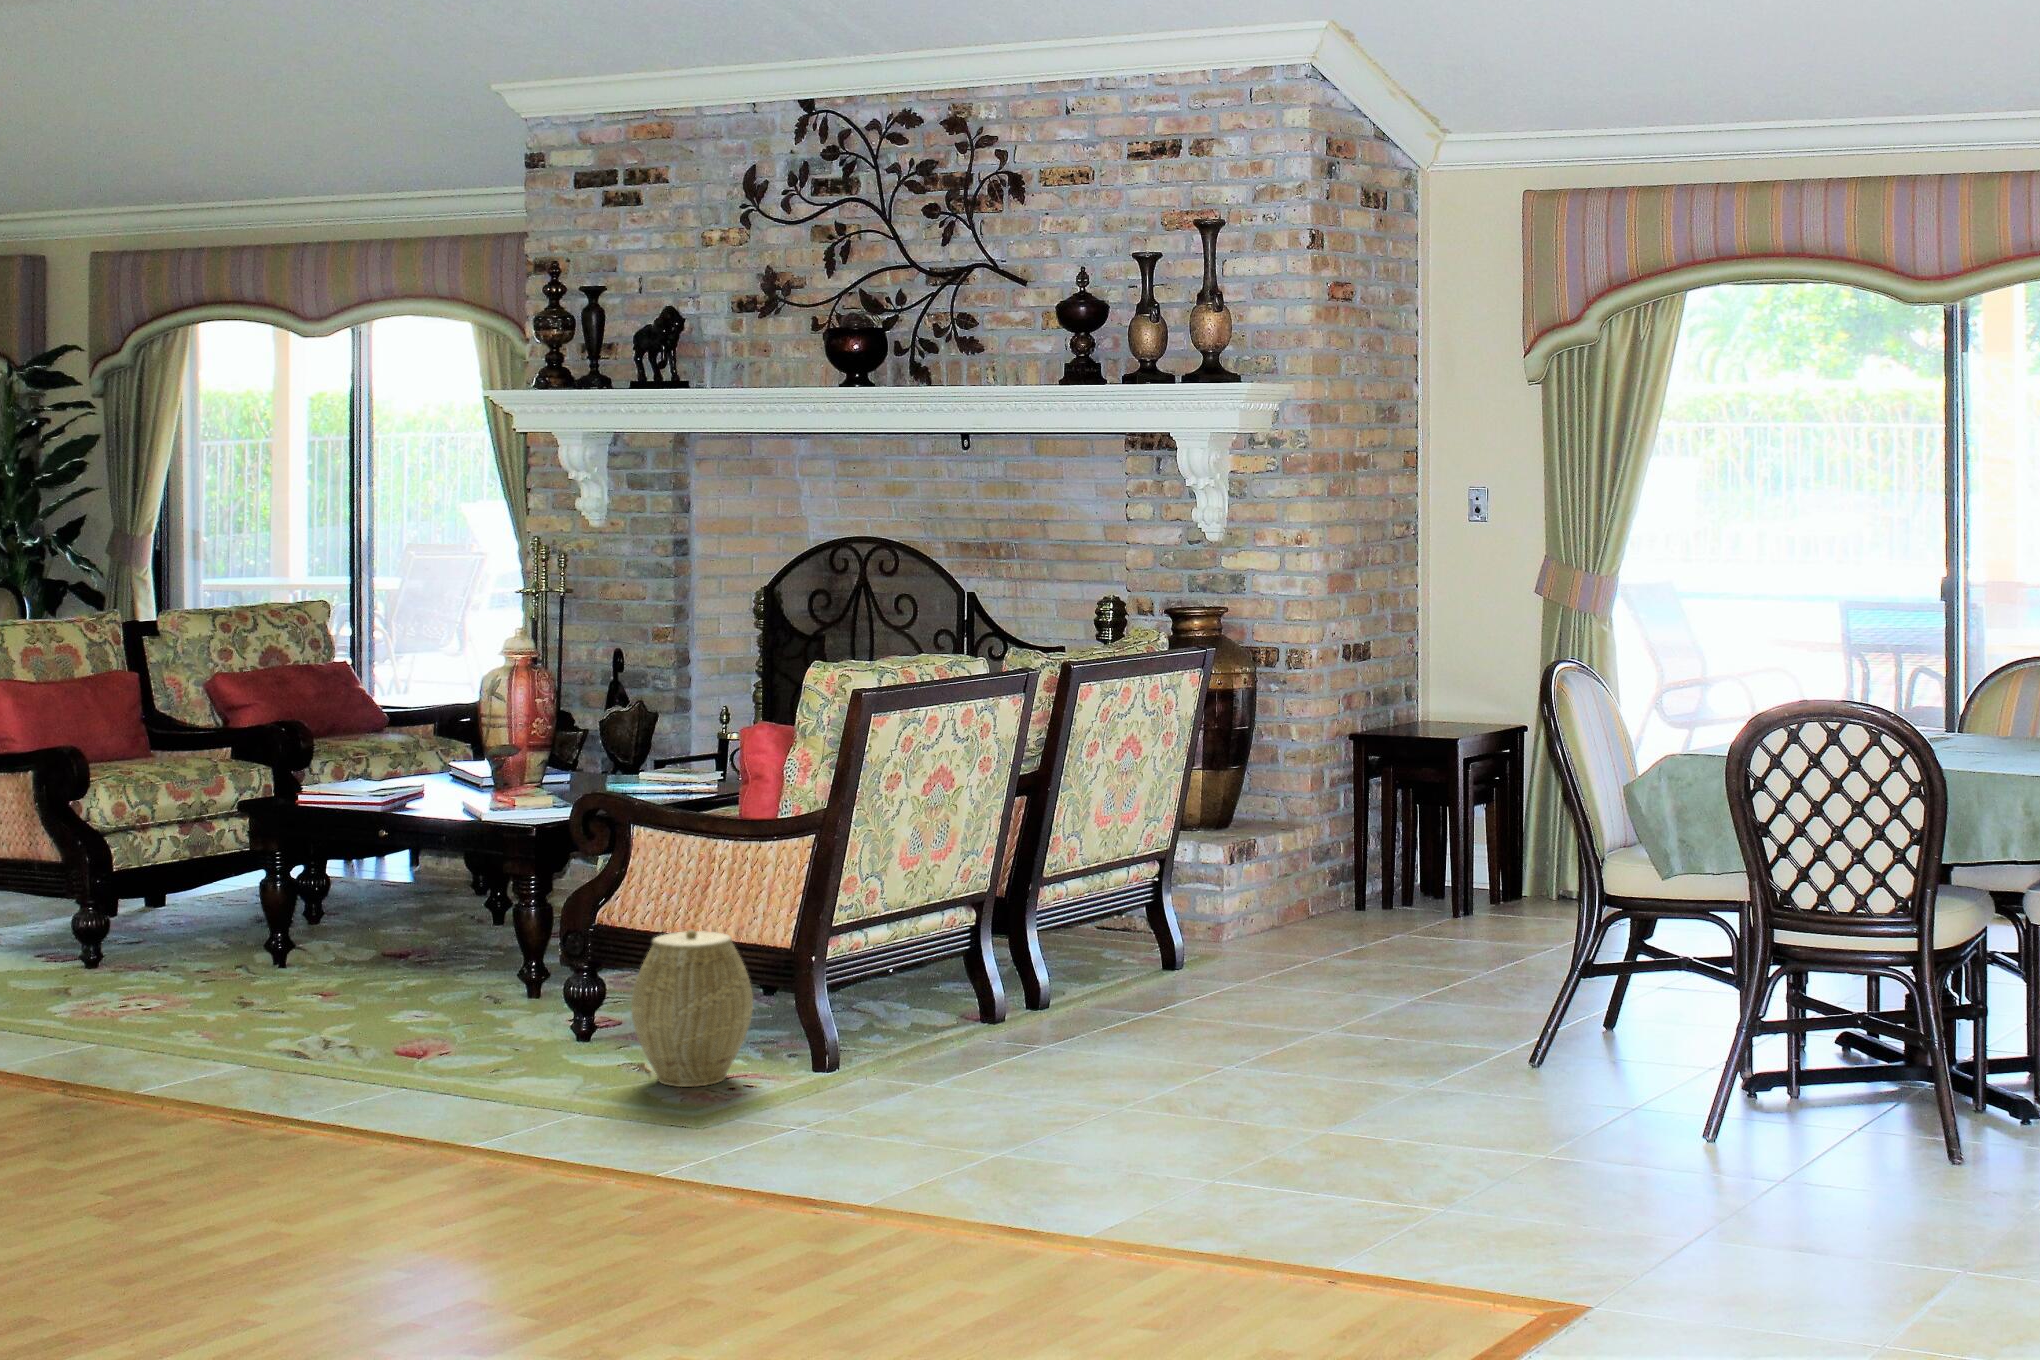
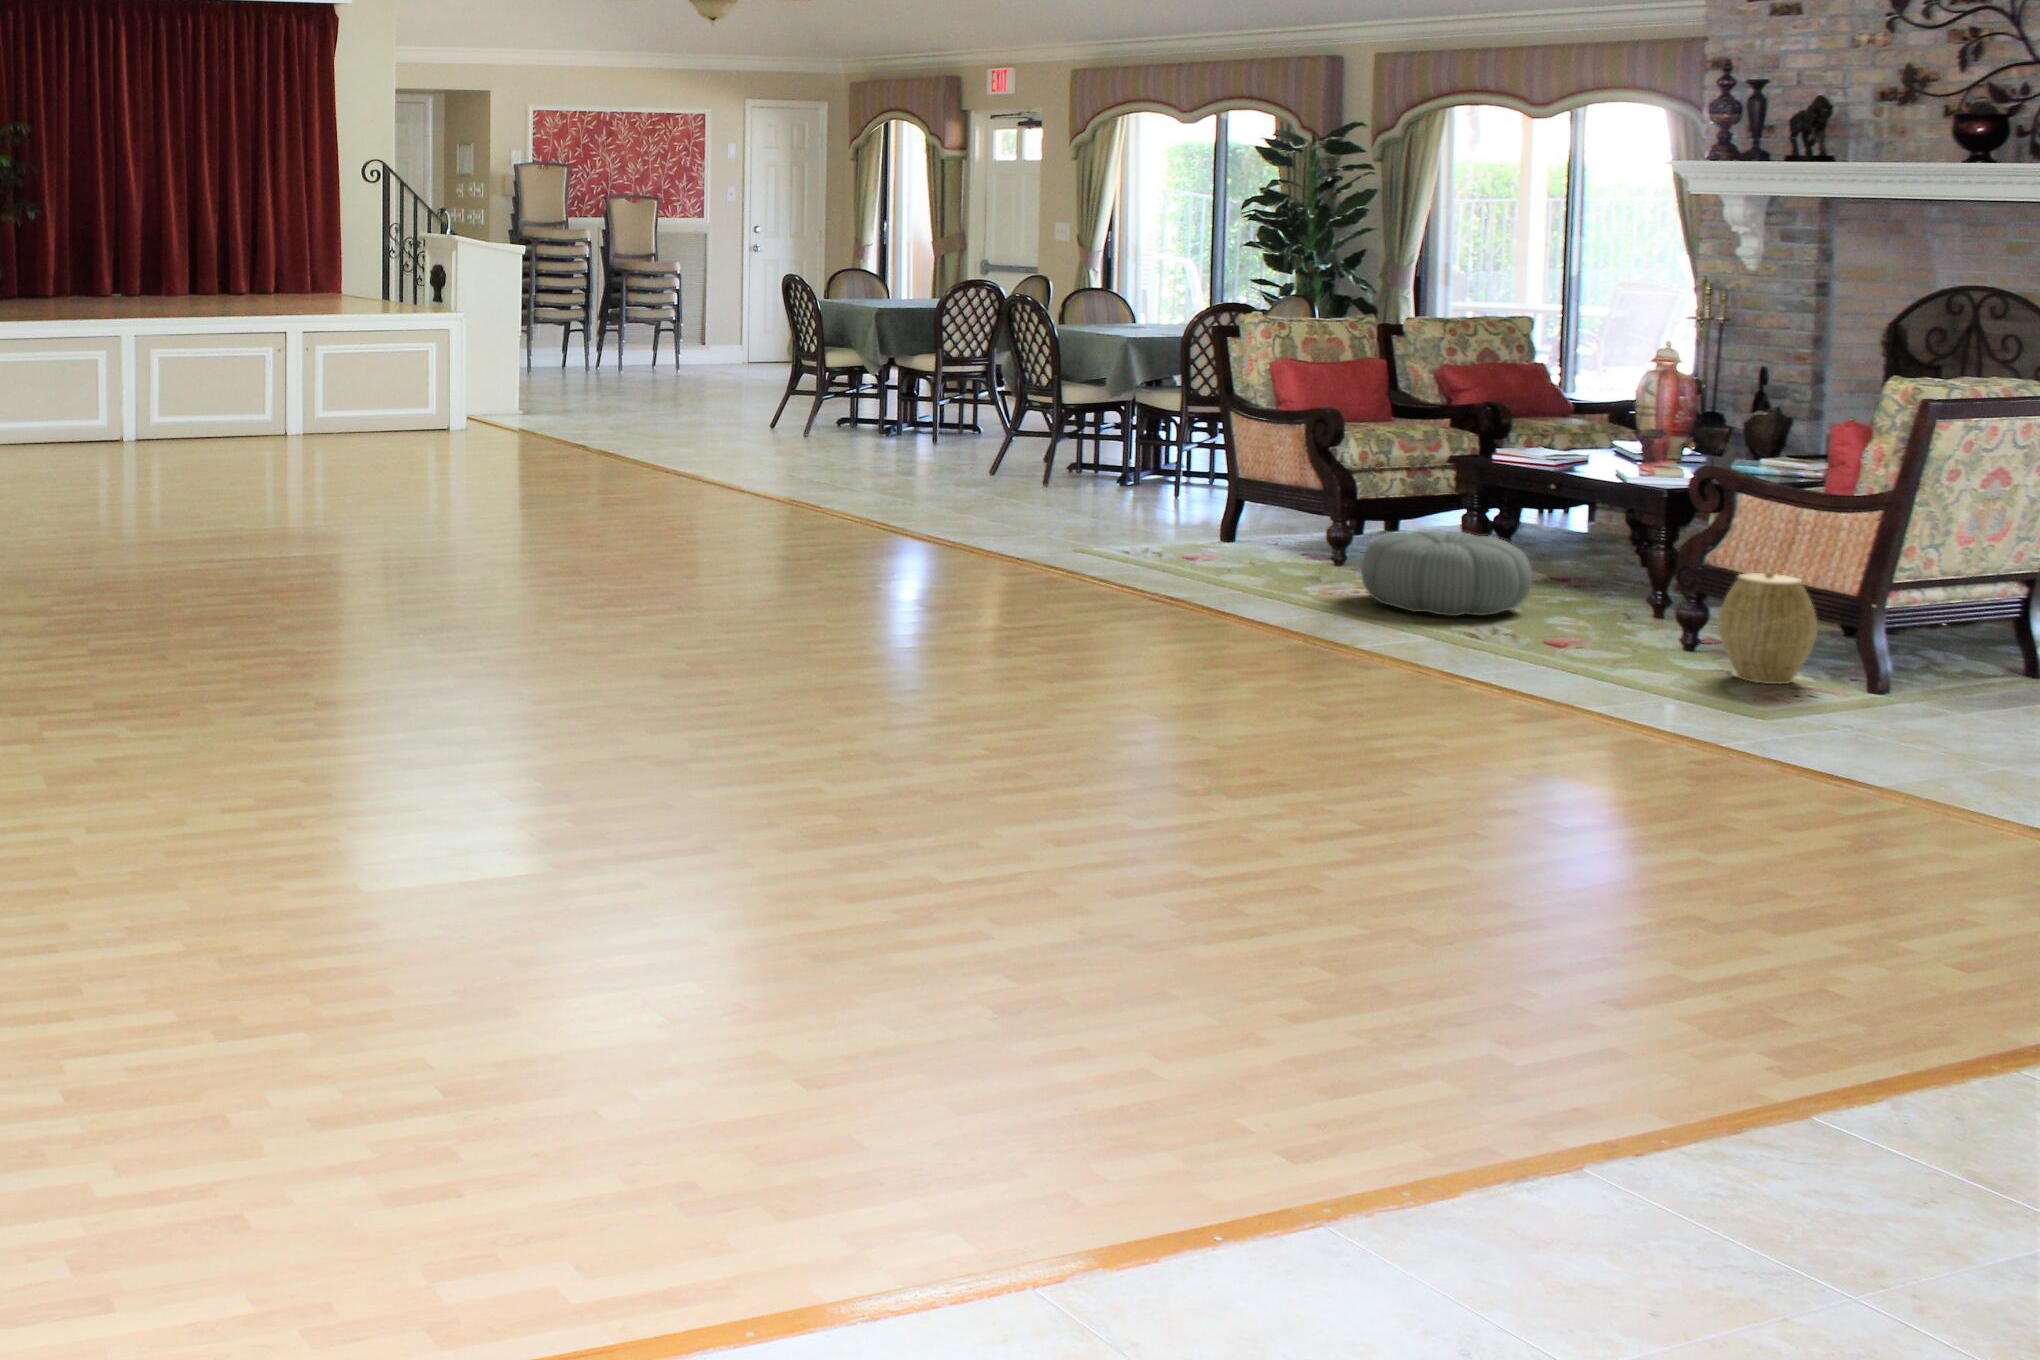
pouf: none [125,913,369,1042] -> present [1361,531,1532,616]

